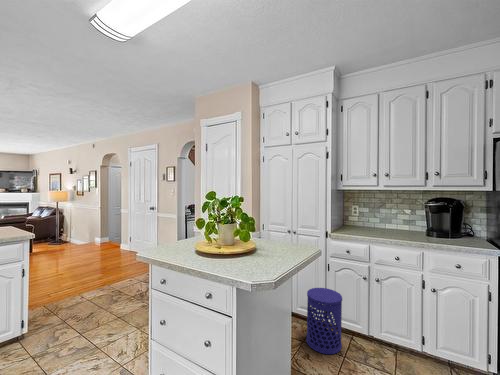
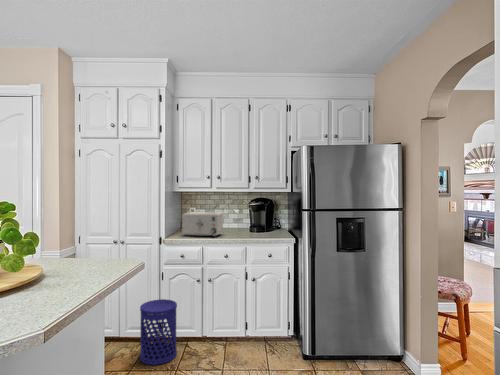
toaster: none [348,210,393,236] -> present [182,212,223,237]

